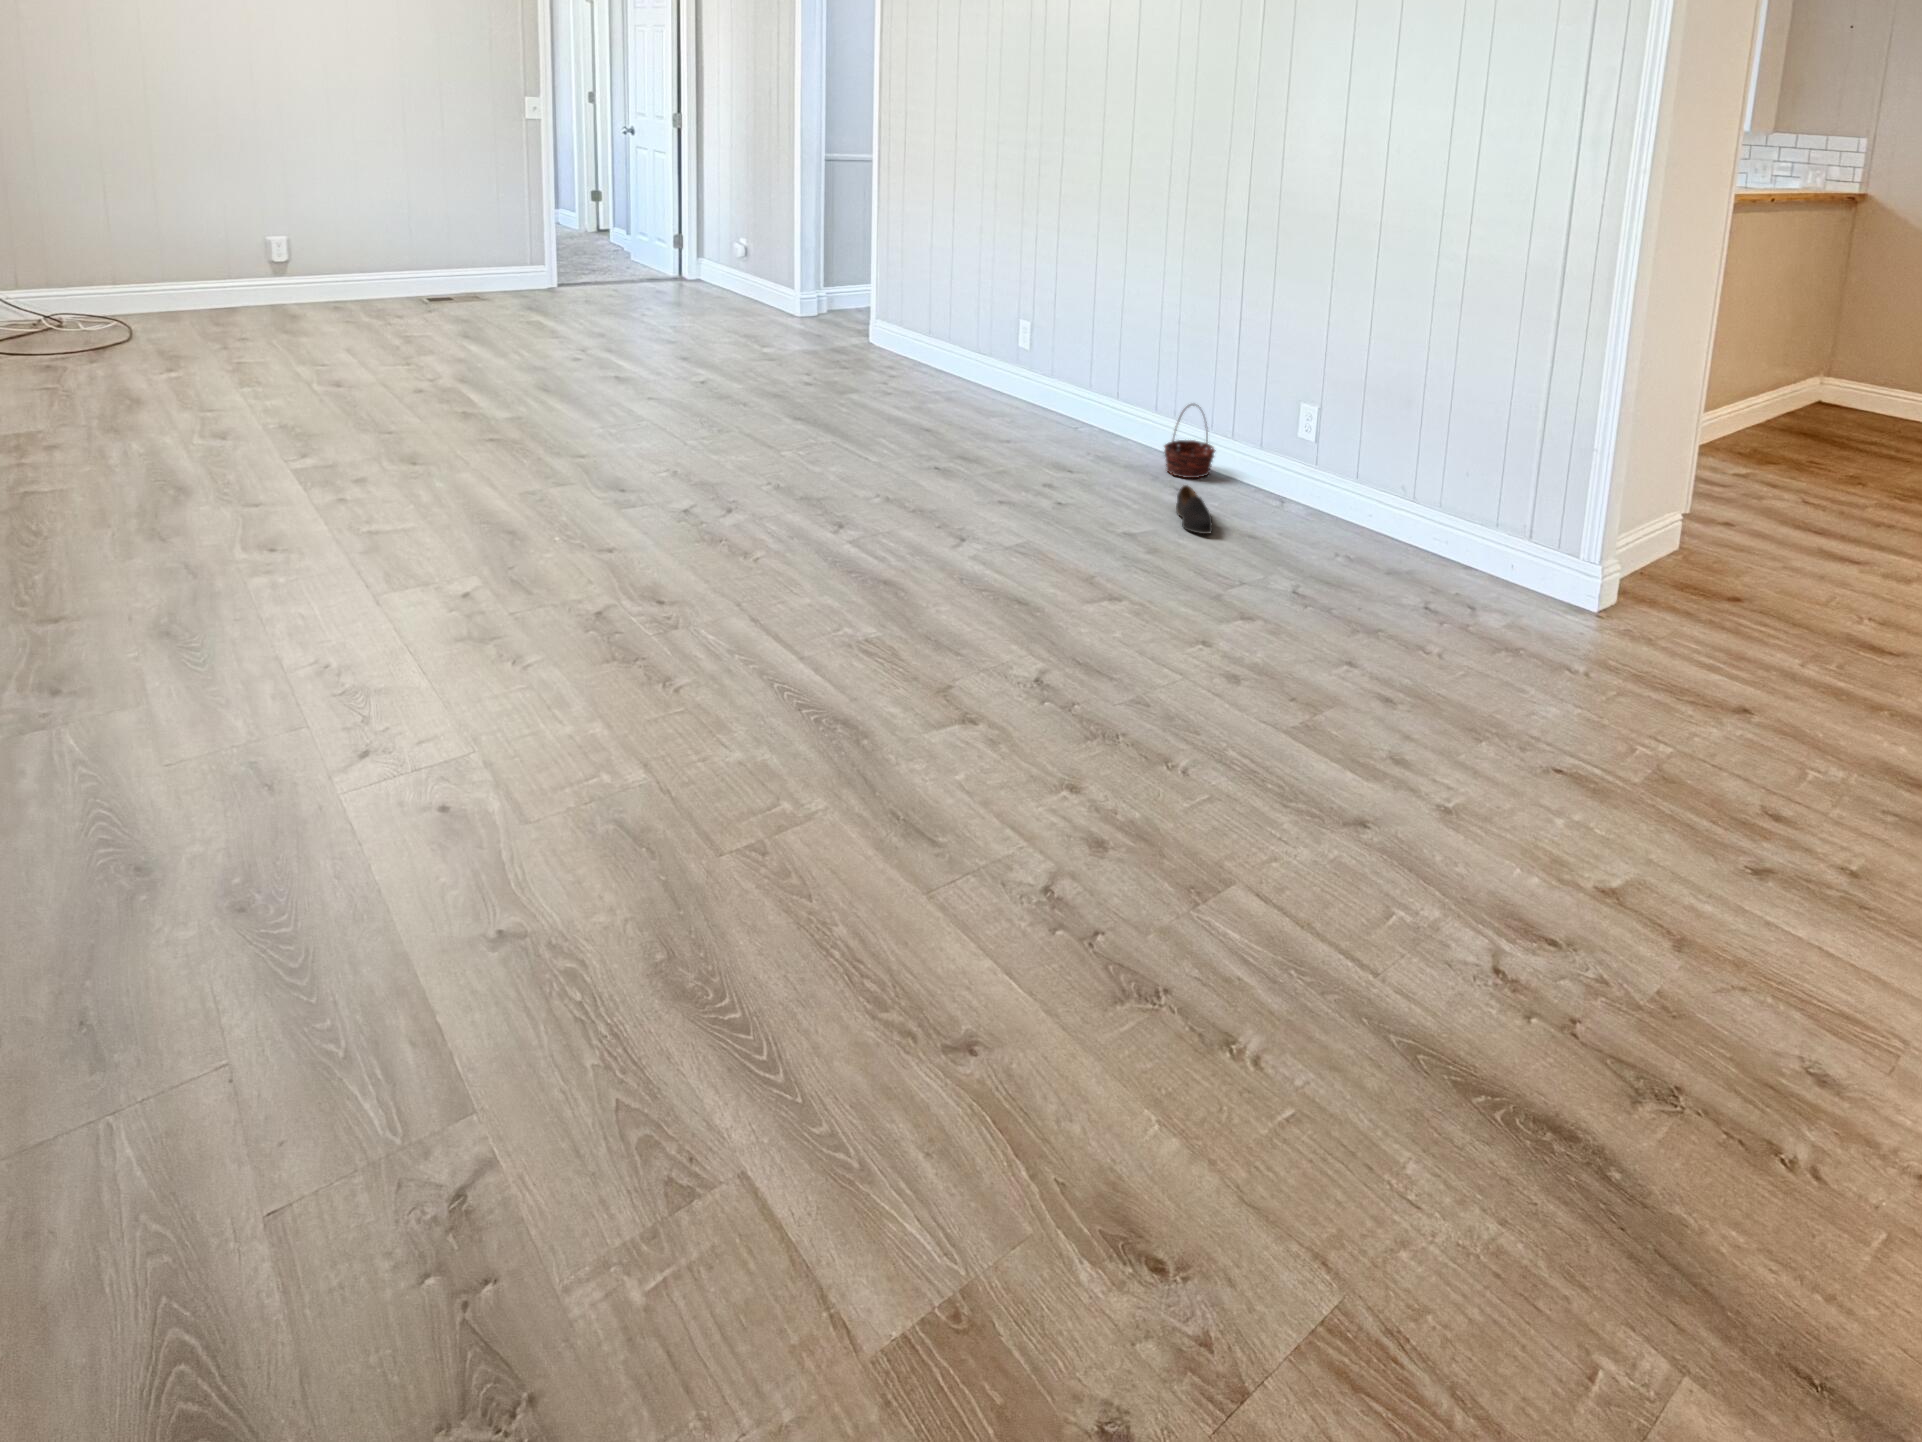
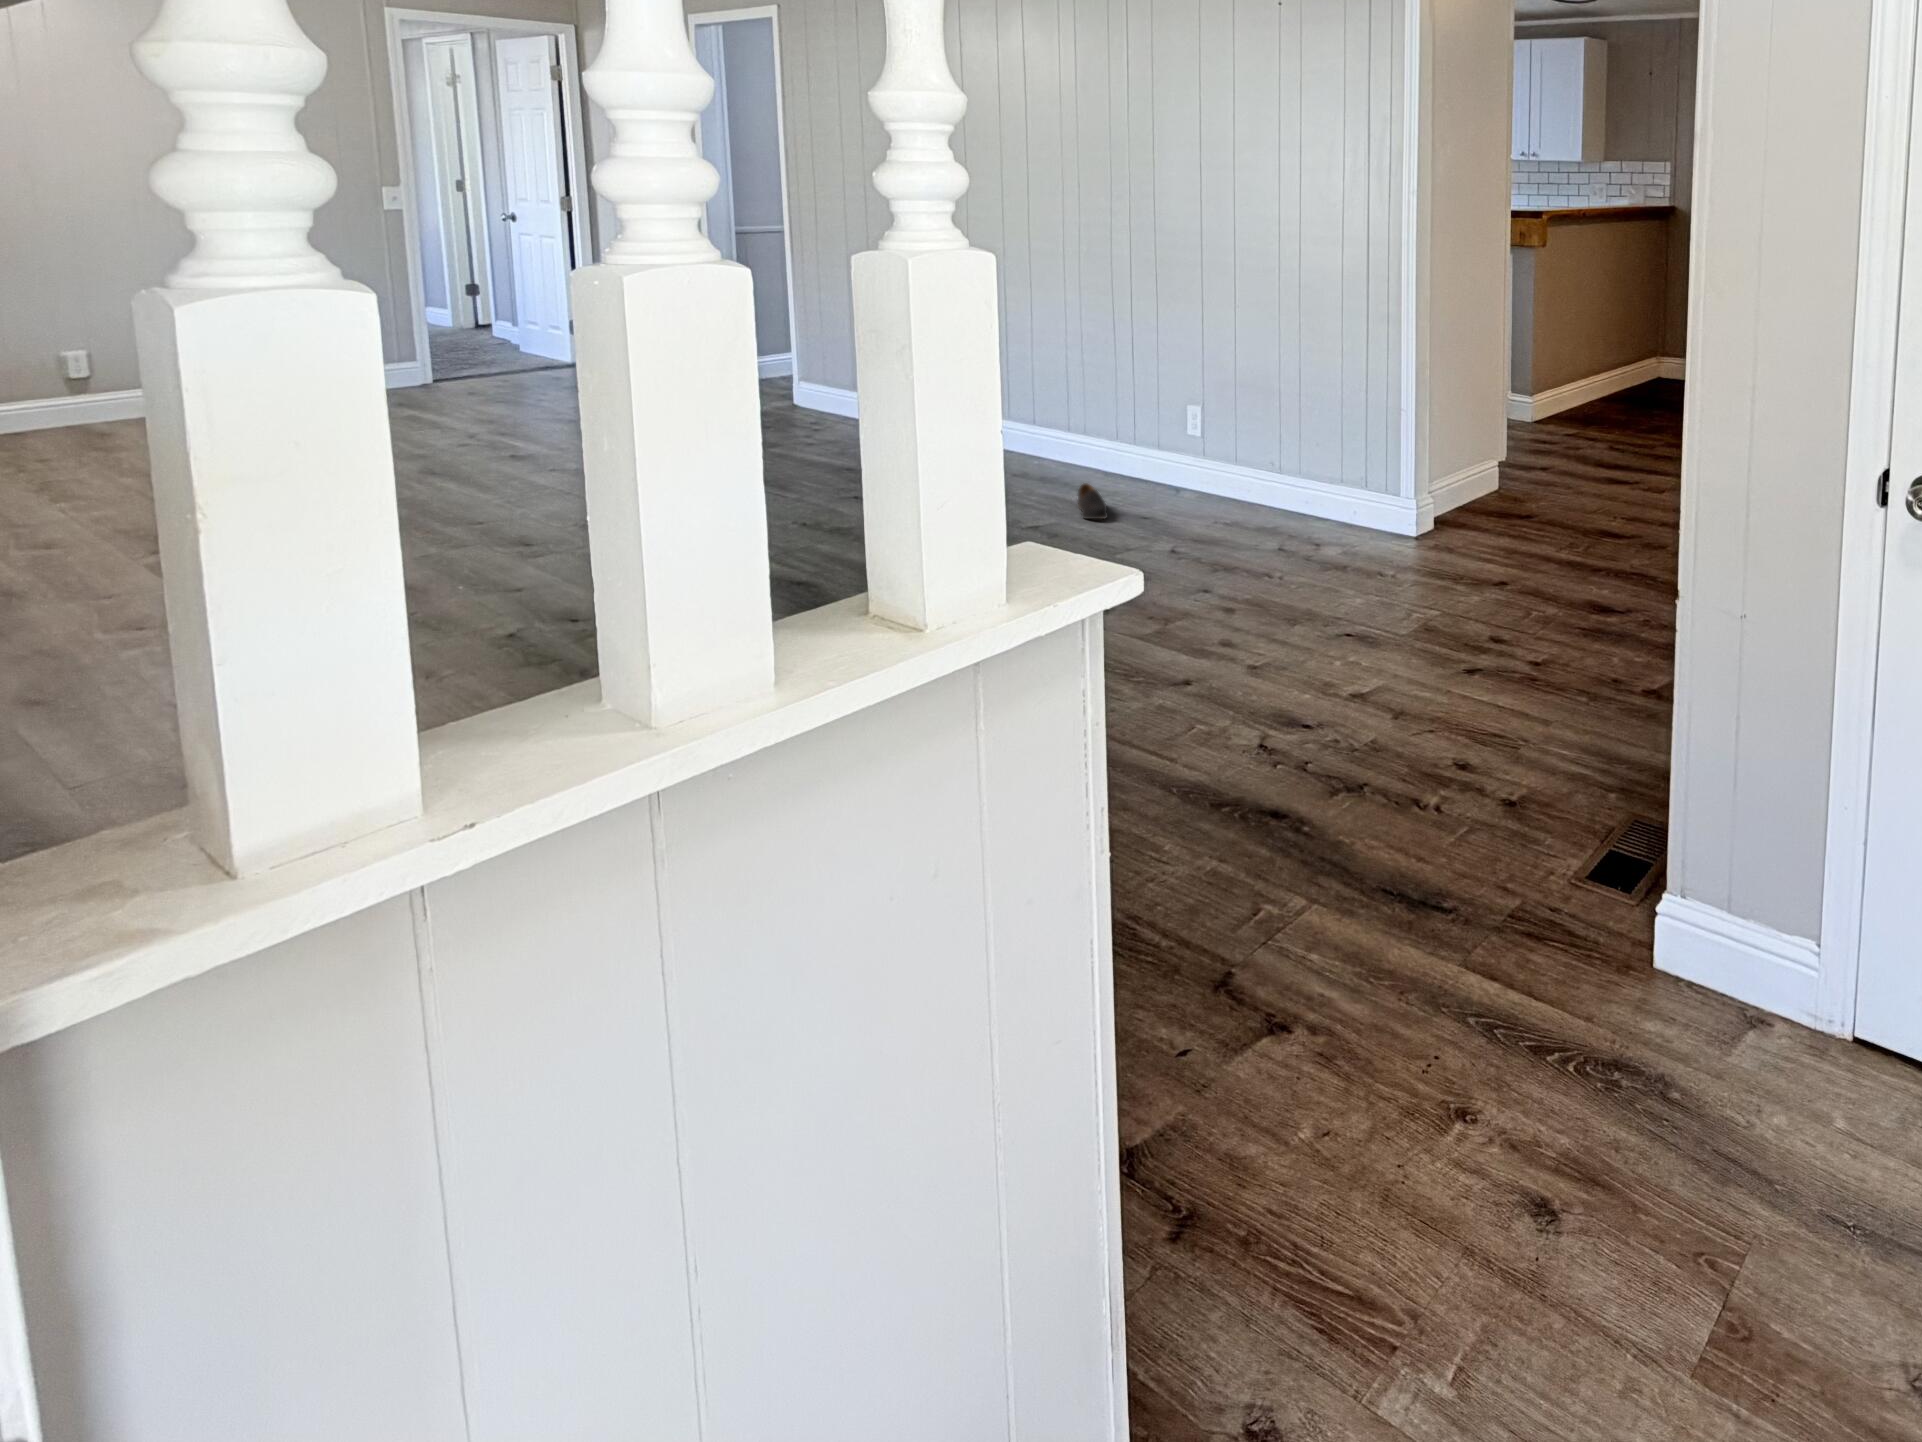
basket: present [1164,404,1216,478] -> none [1071,417,1119,482]

